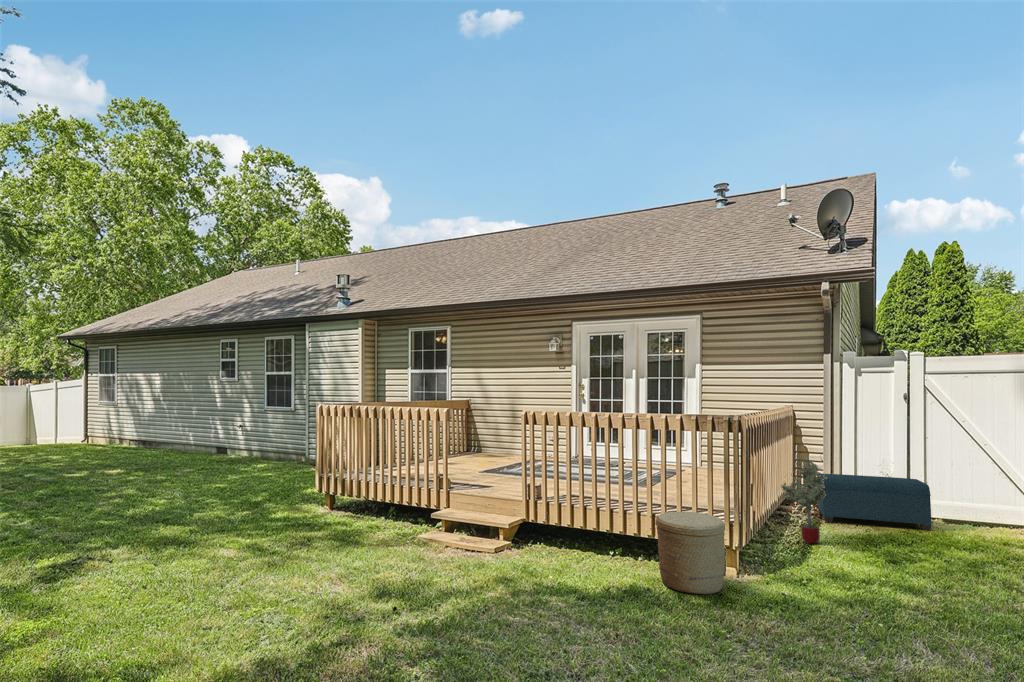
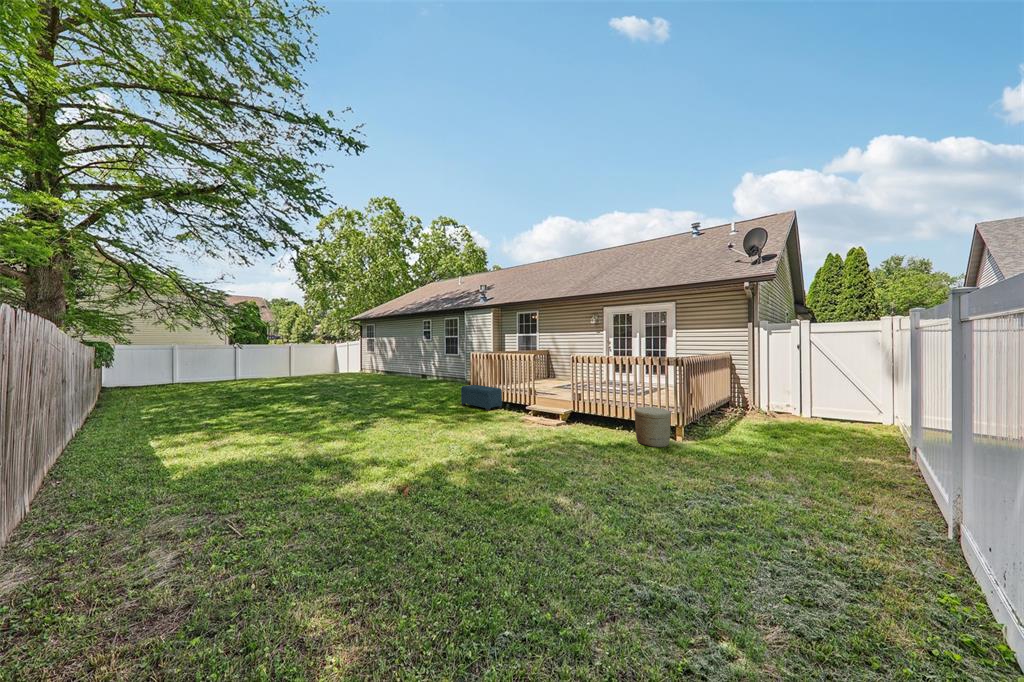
potted tree: present [781,457,827,544] -> none [715,381,744,429]
bench: present [817,473,932,531] -> present [461,385,502,411]

